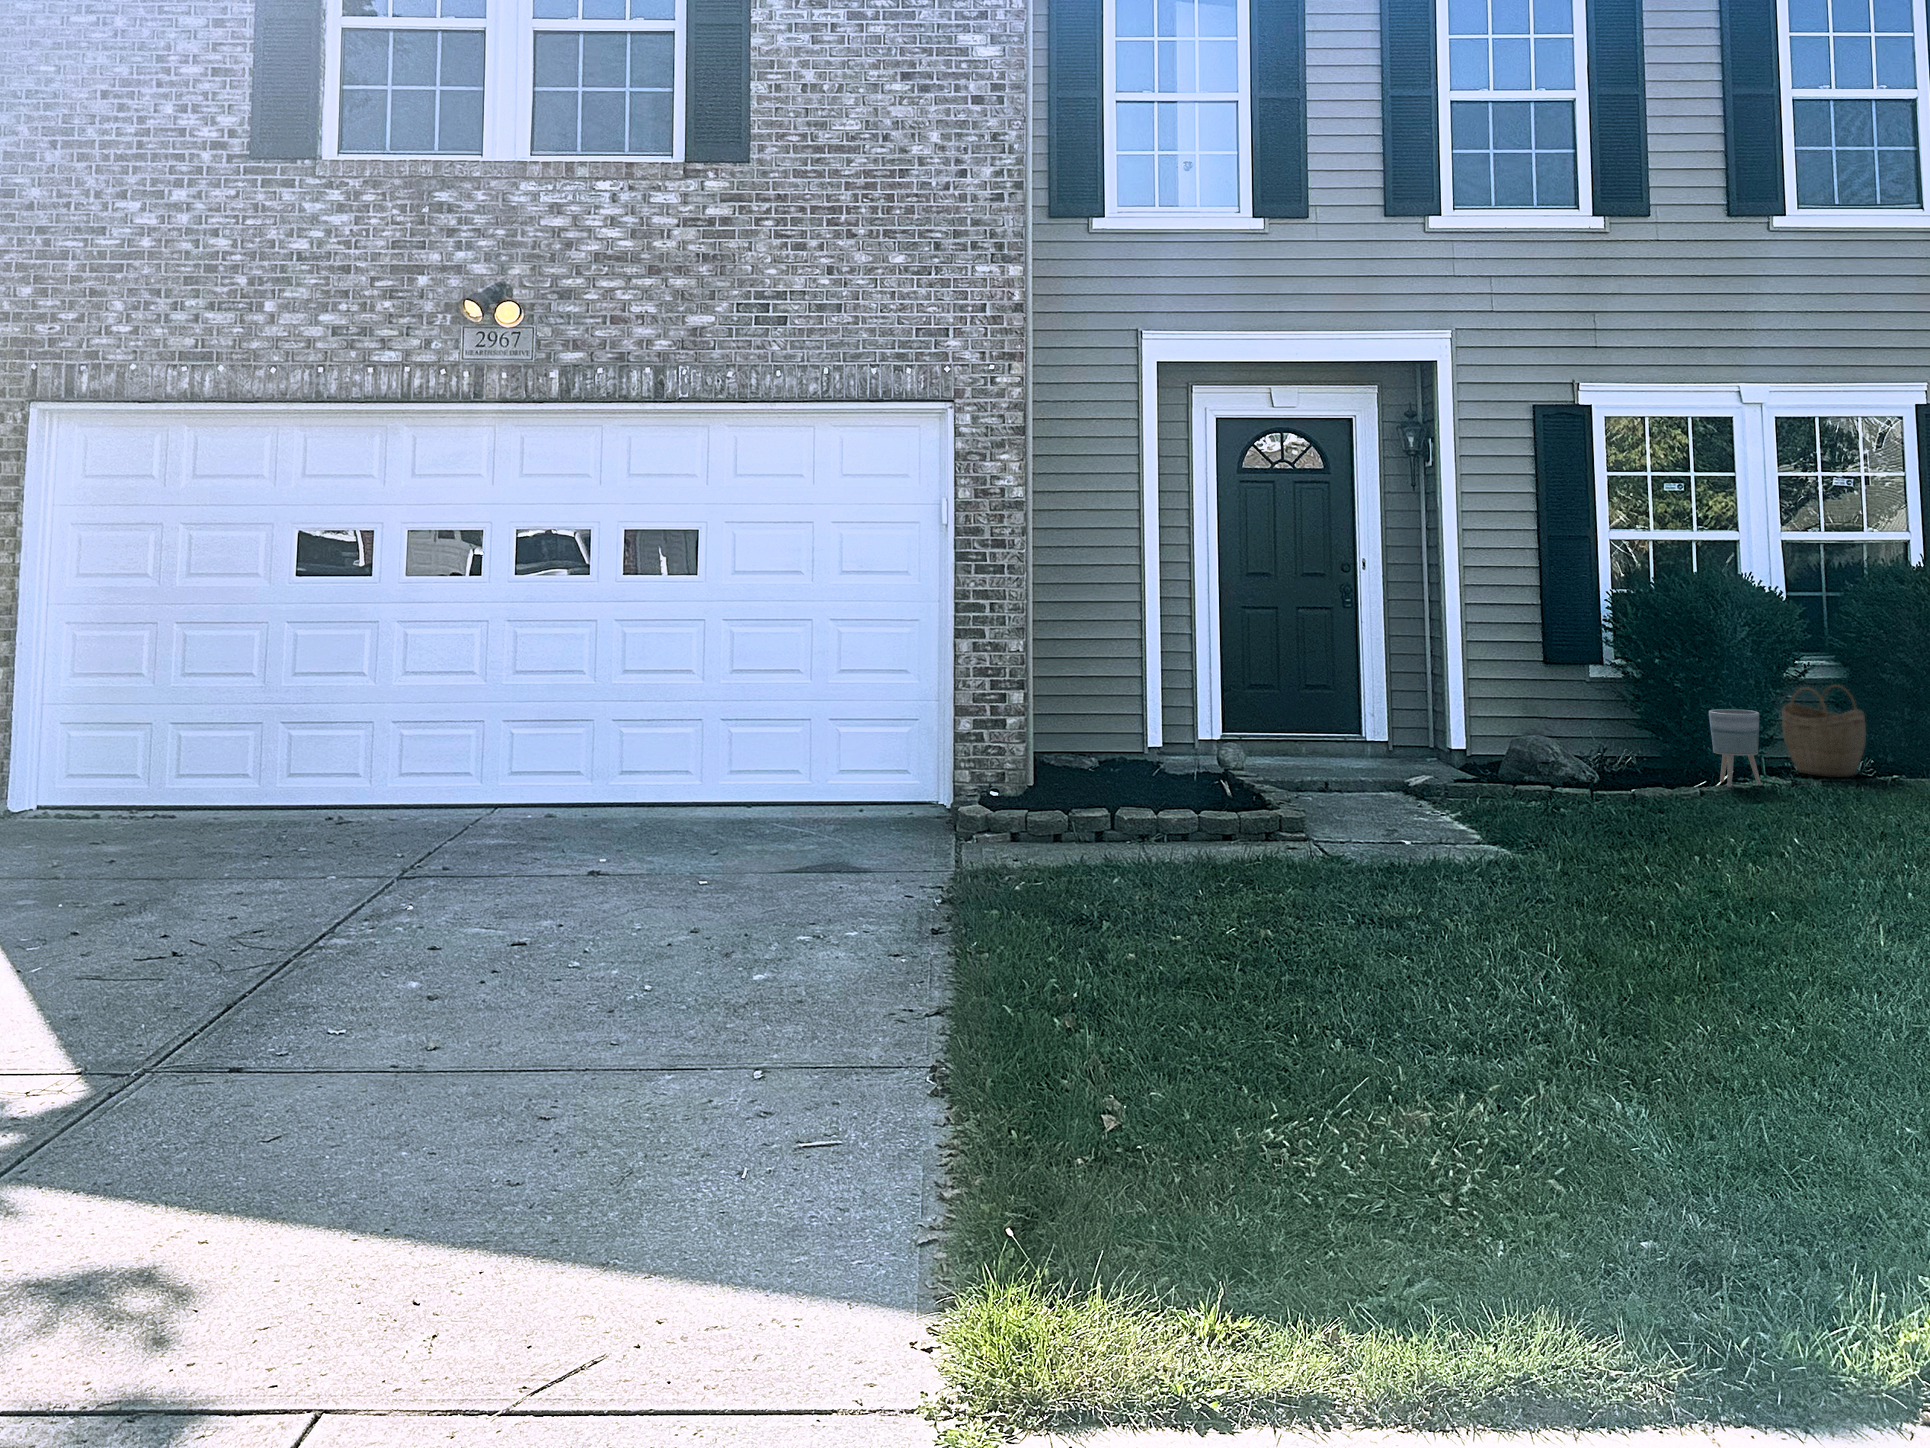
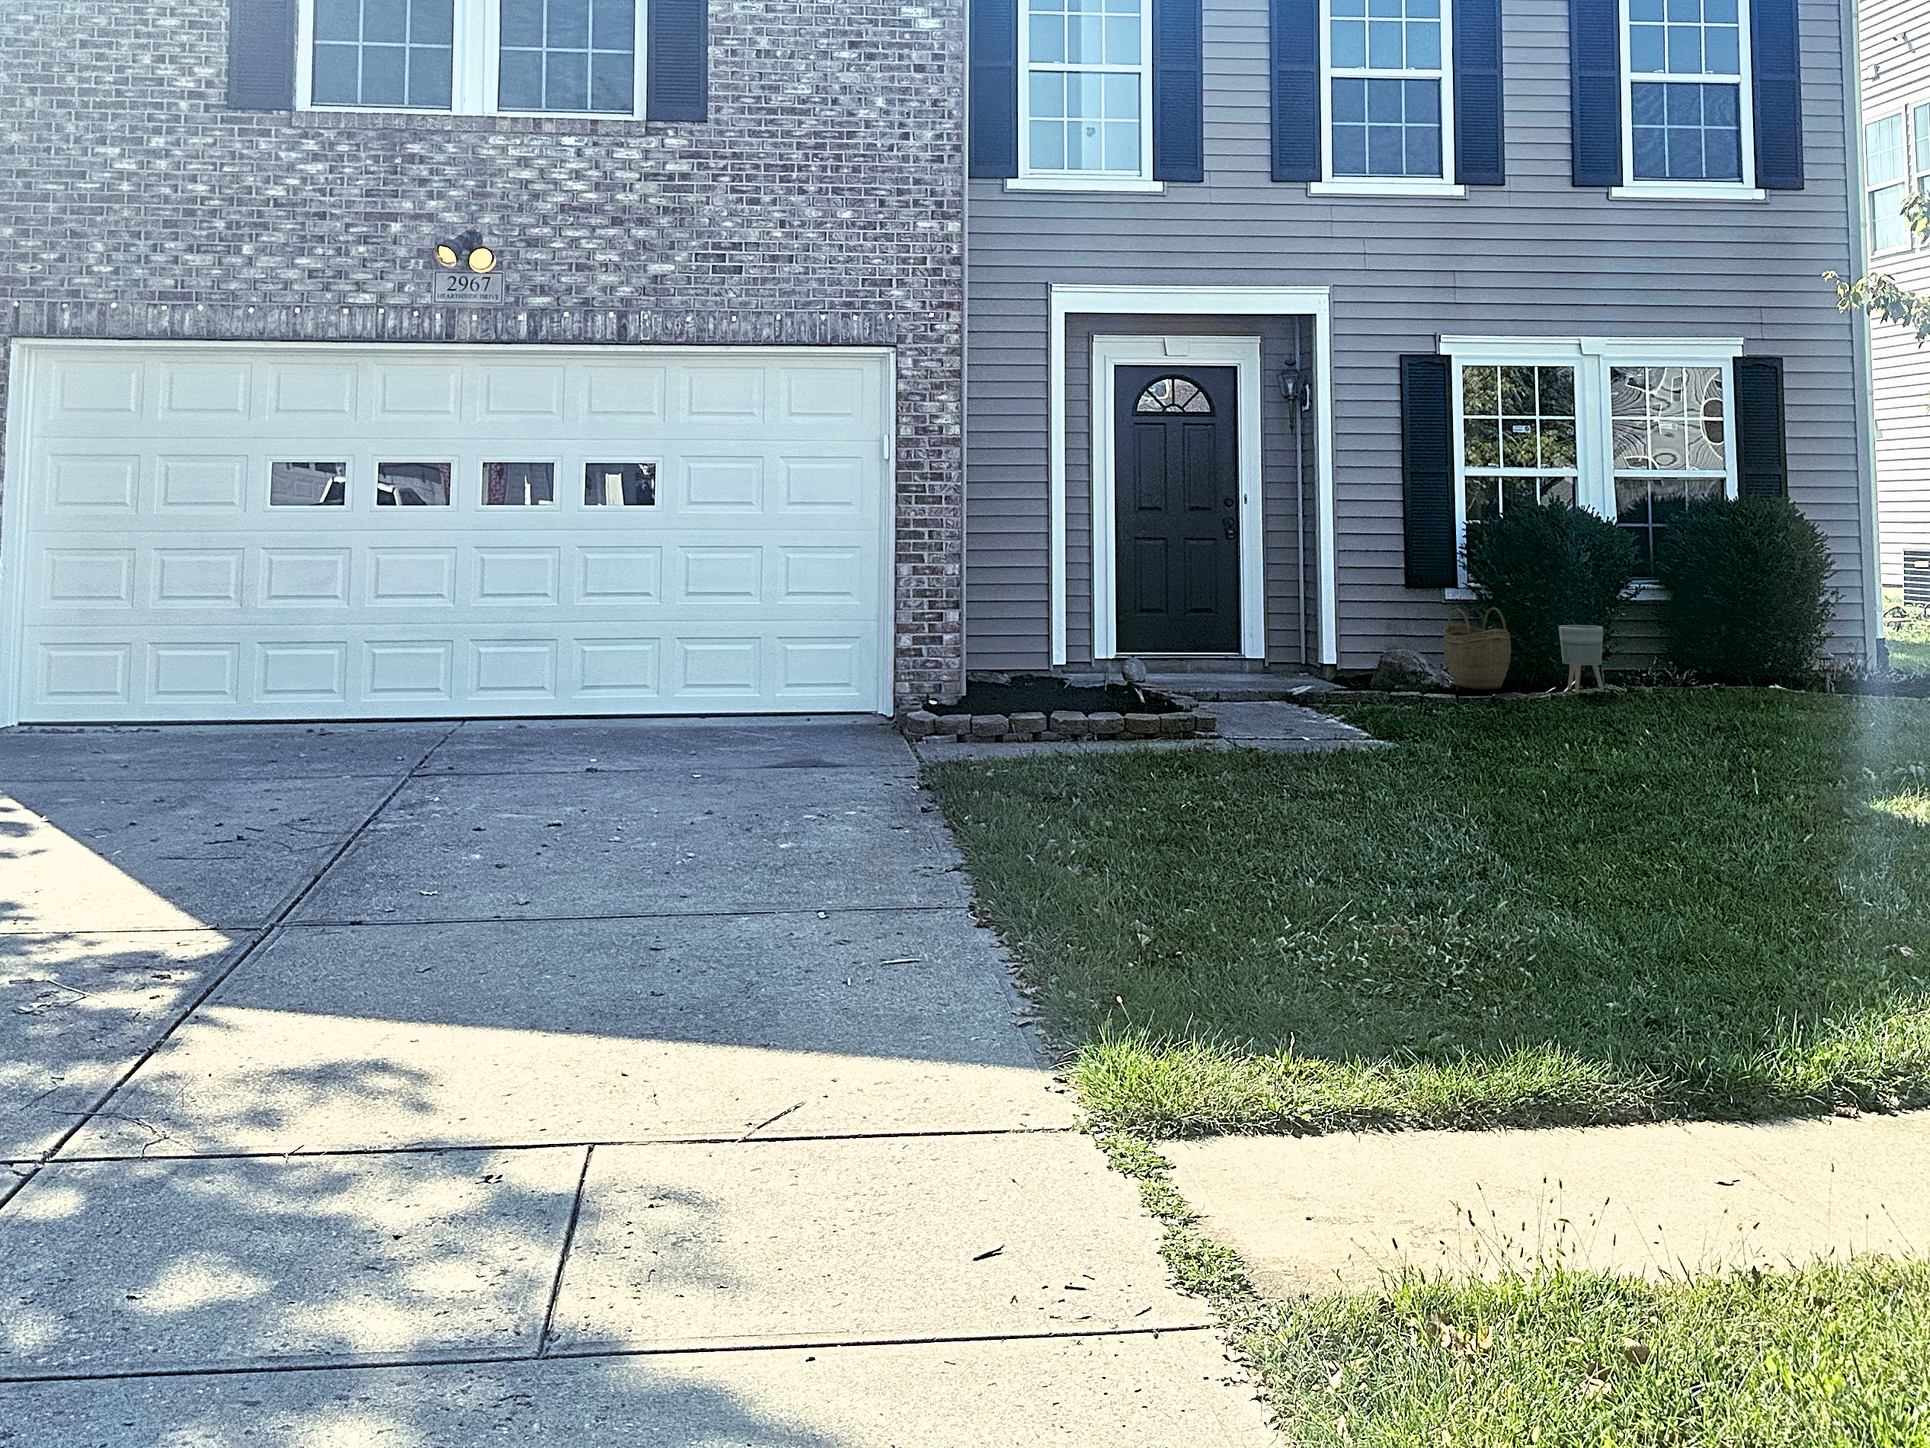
woven basket: present [1782,685,1866,777] -> present [1444,608,1511,689]

